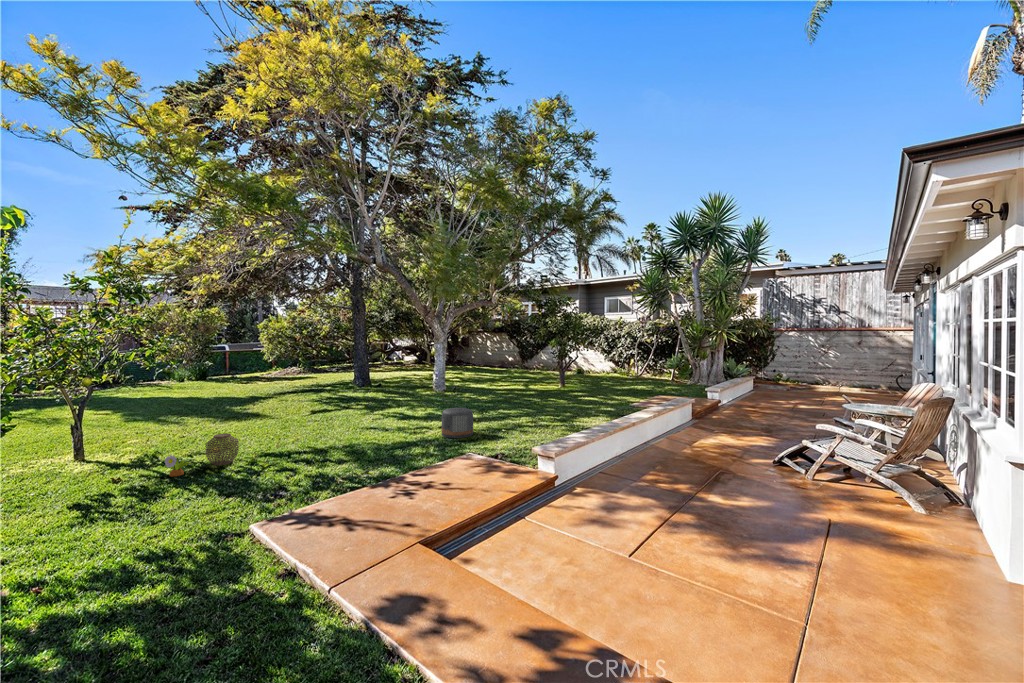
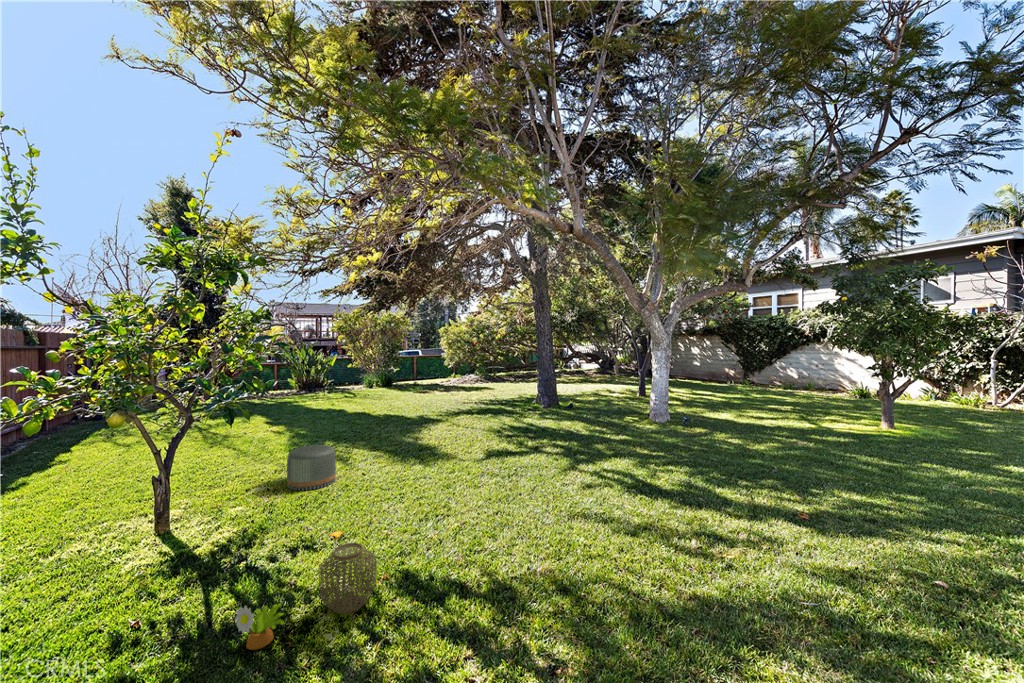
pouf: present [441,408,473,438] -> present [287,445,336,491]

